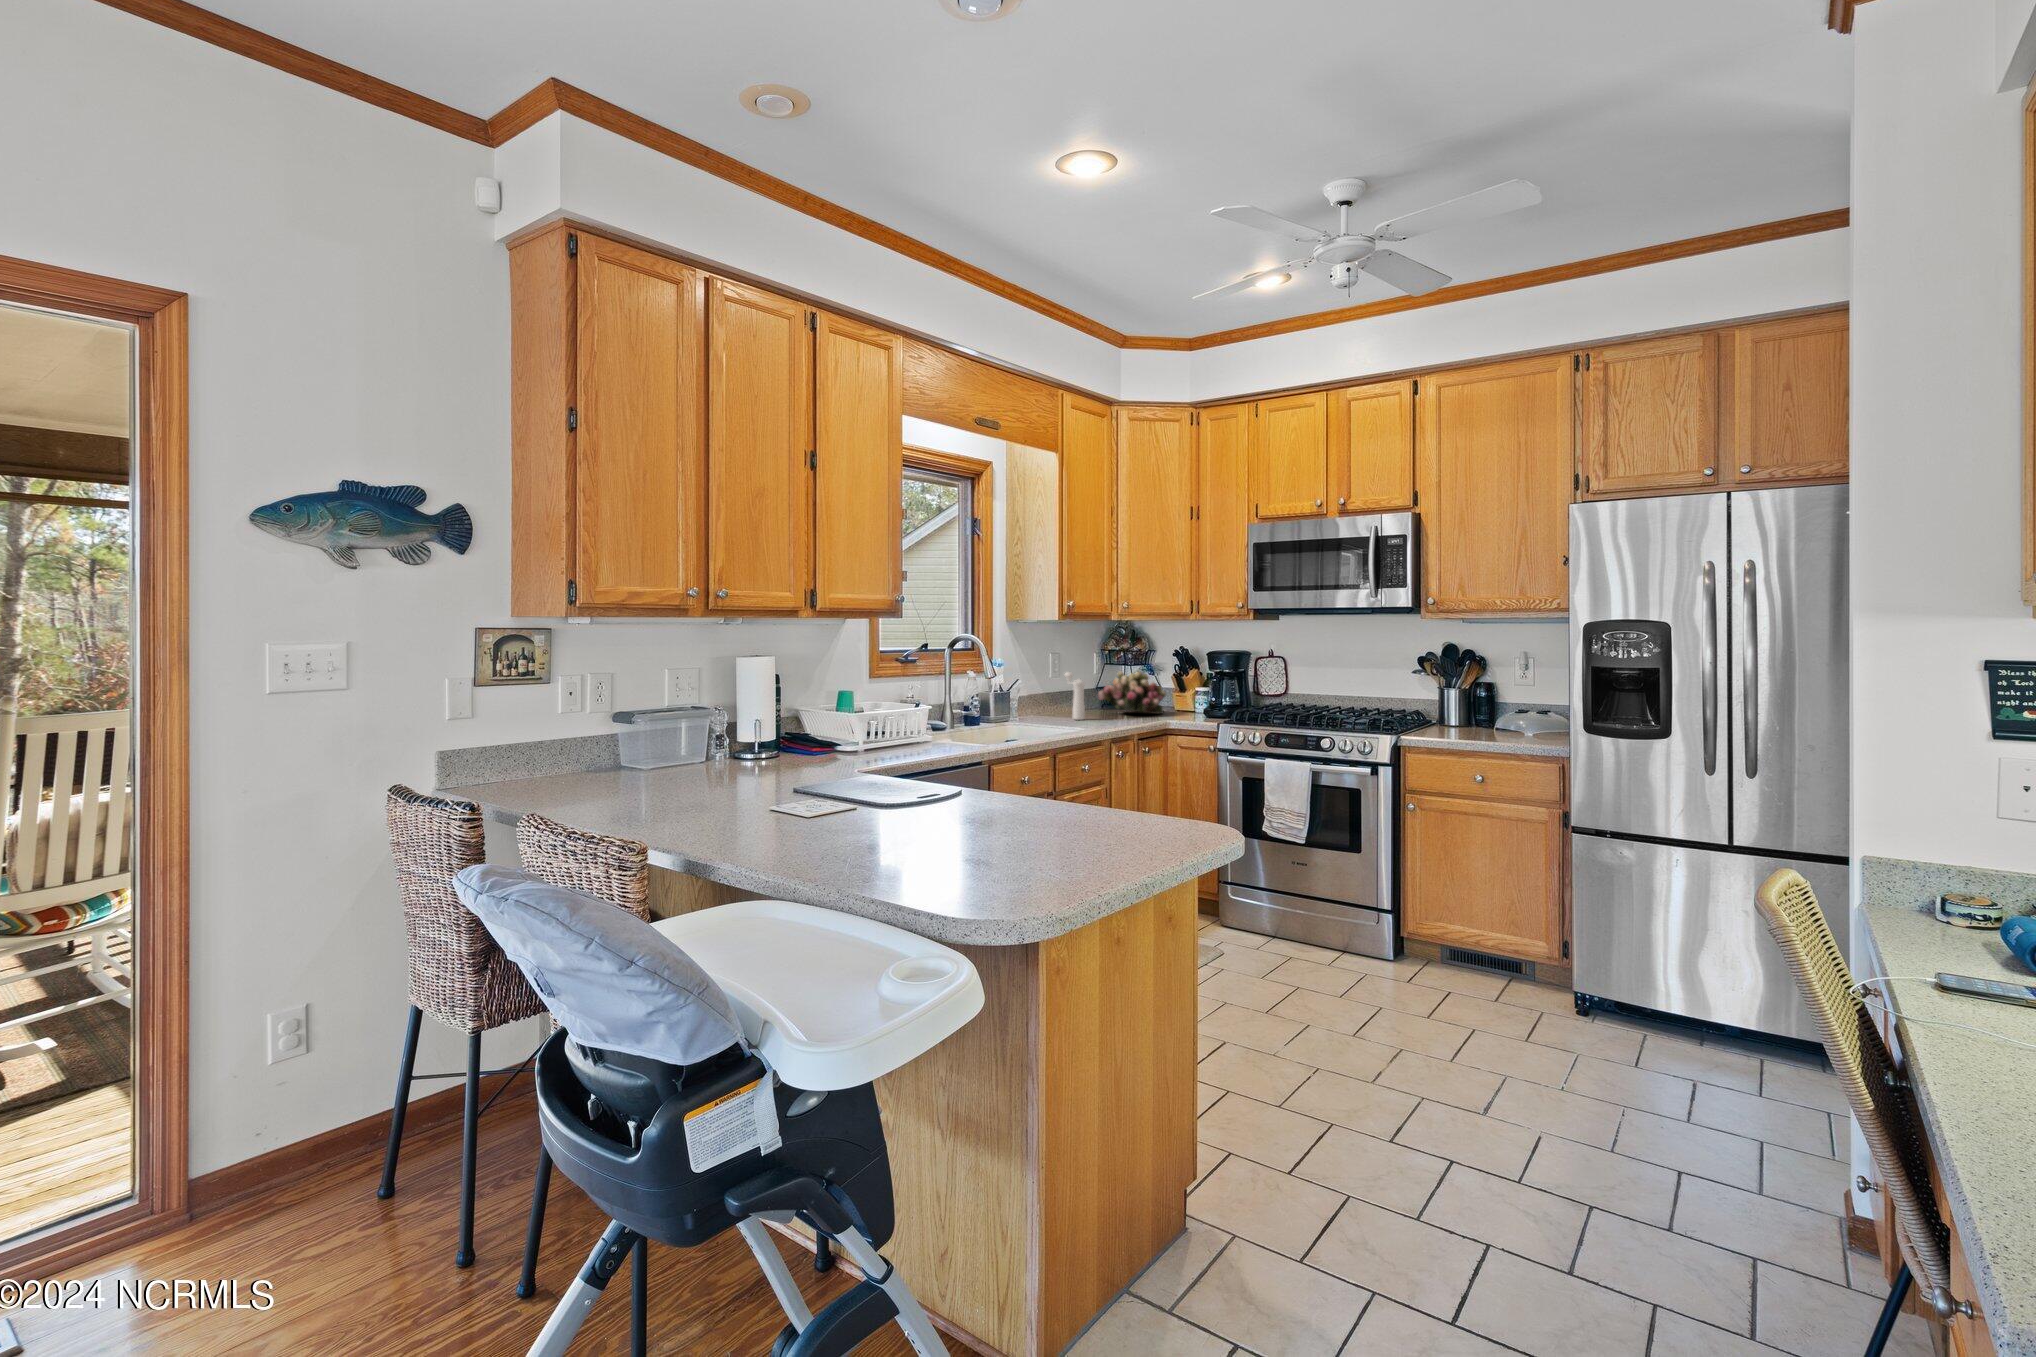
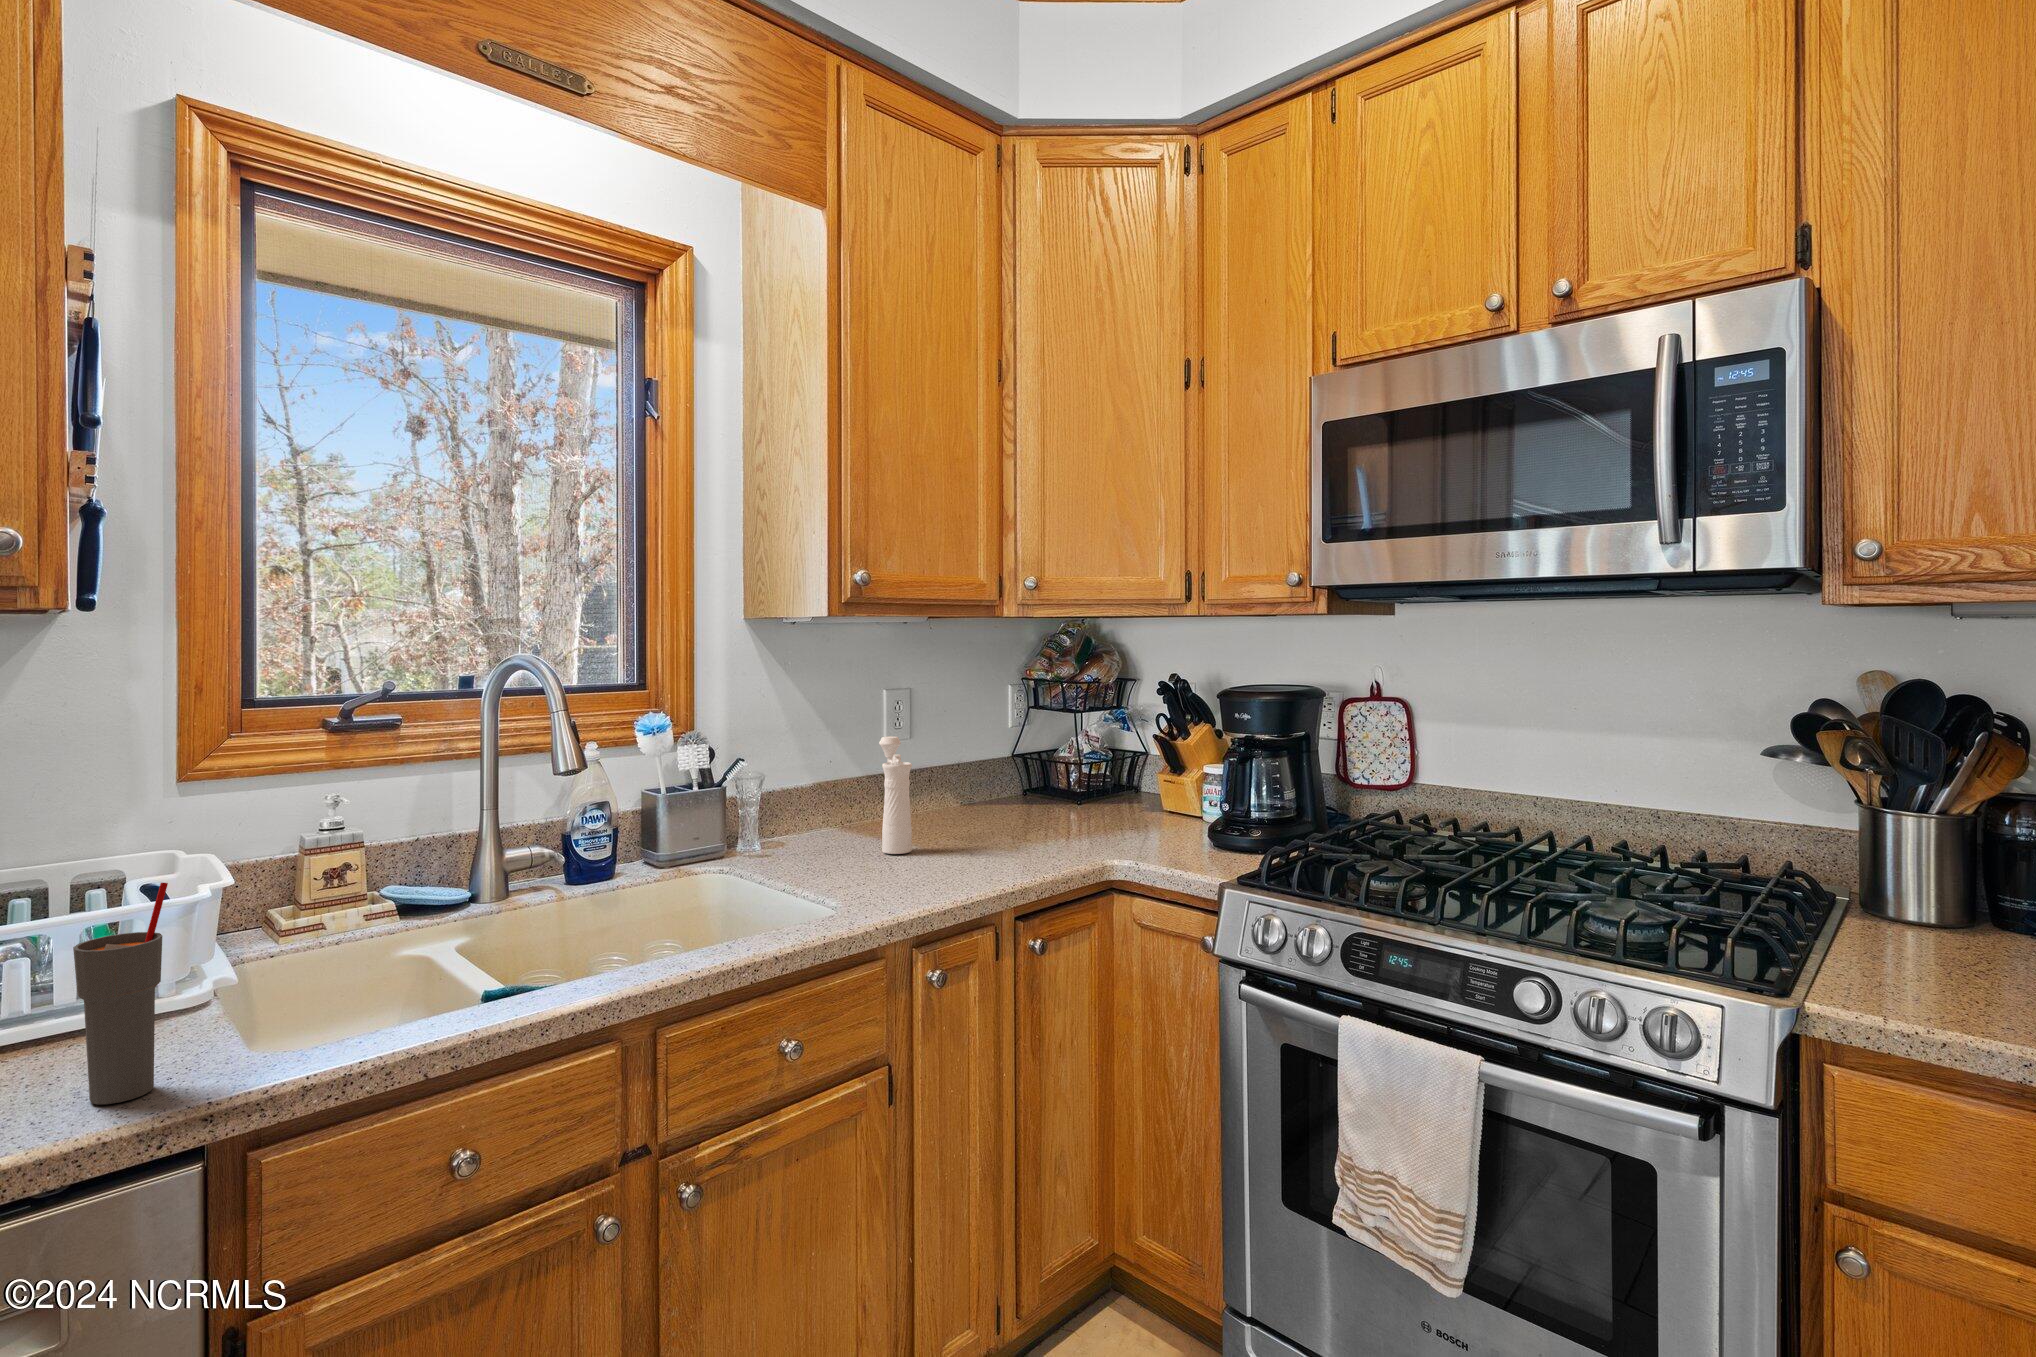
flower arrangement: present [1098,671,1166,714] -> none [973,730,1128,831]
cup: none [956,694,973,749] -> present [73,883,168,1104]

